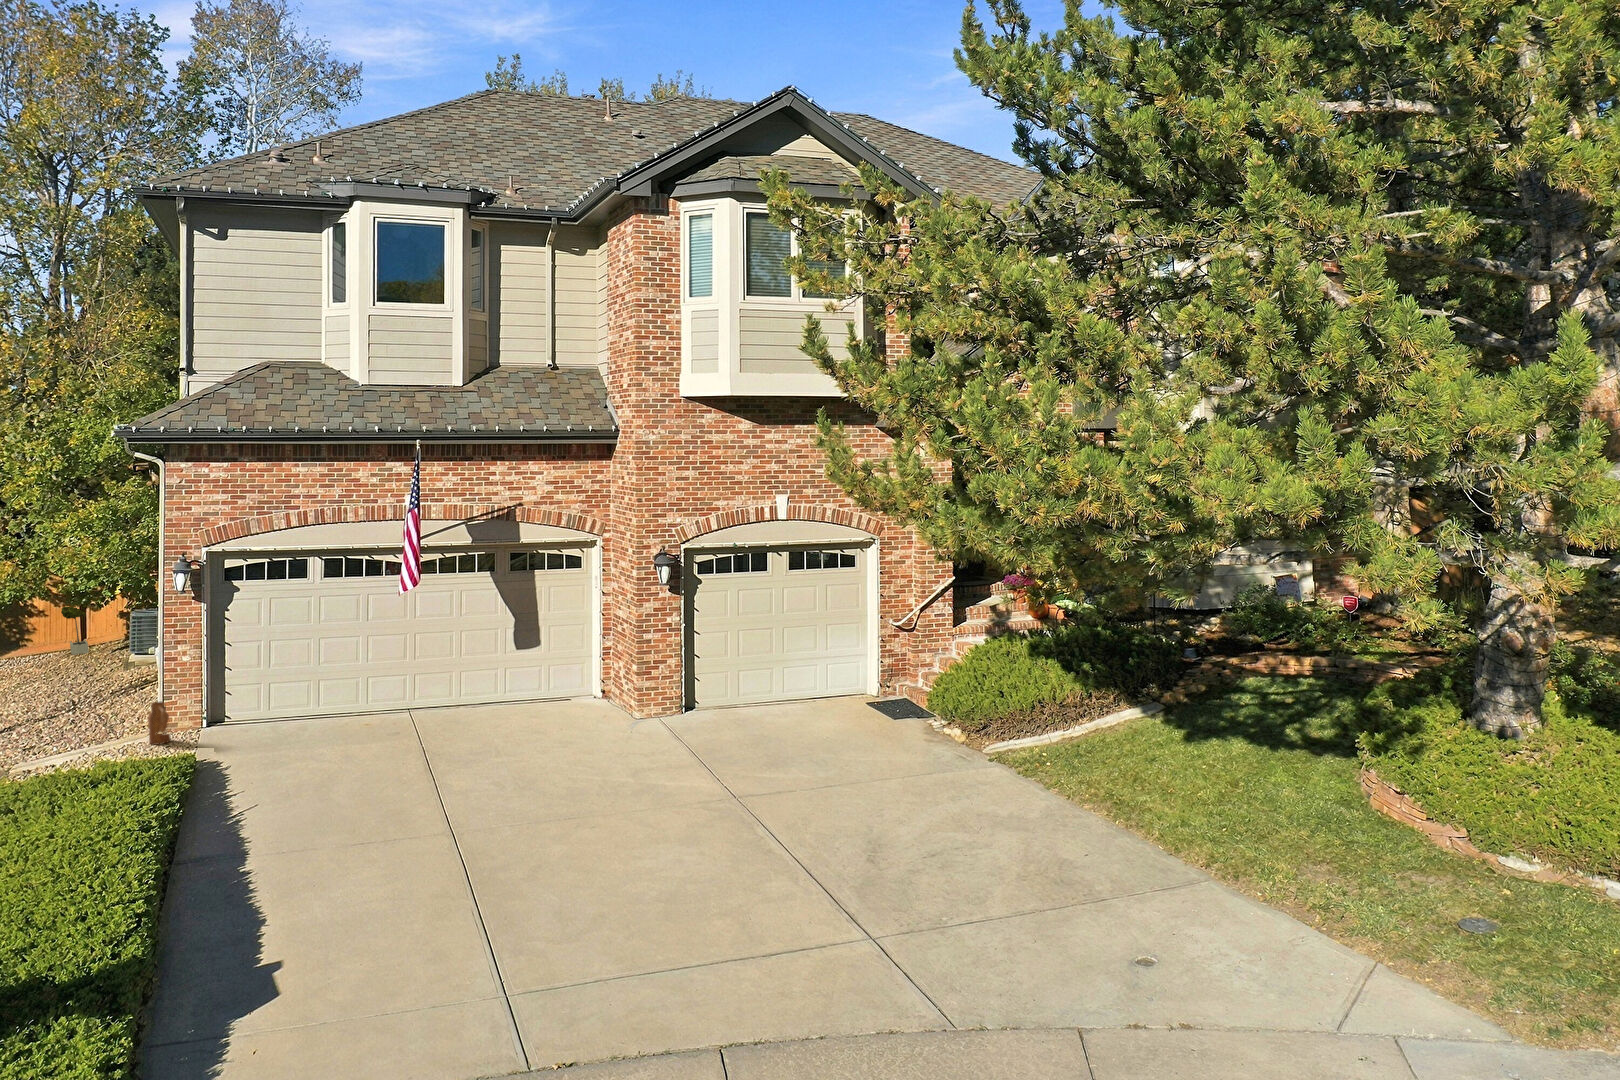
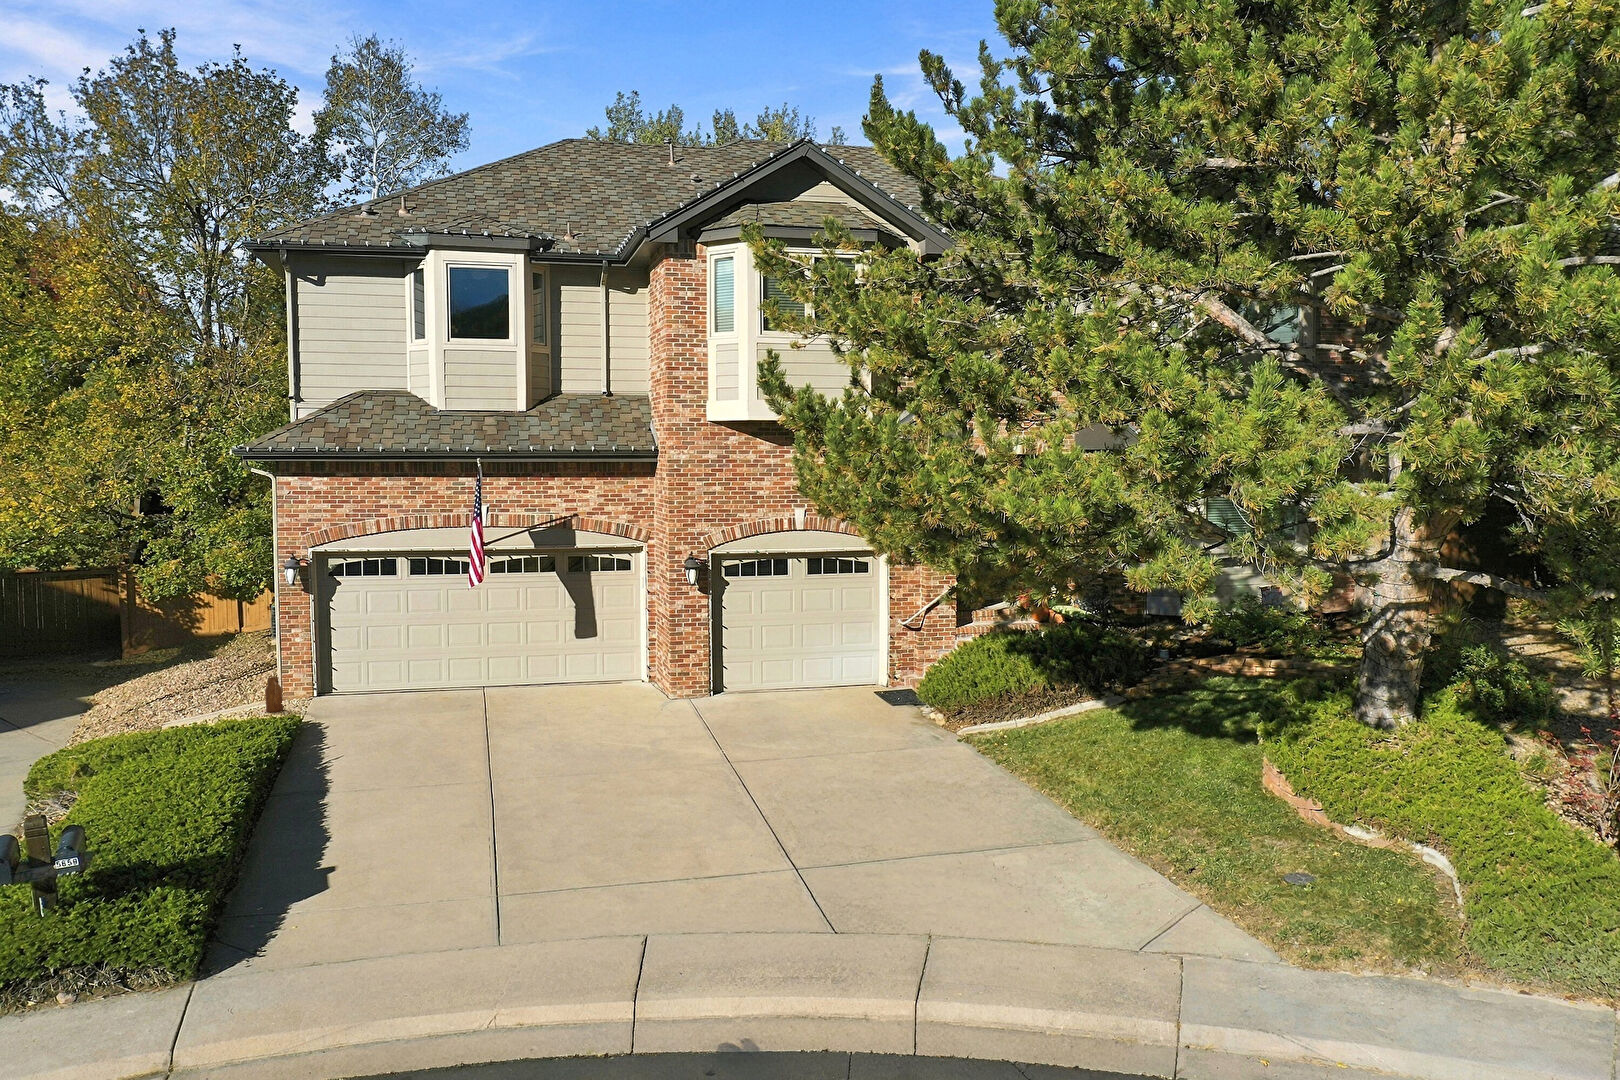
potted tree: present [61,607,89,655] -> none [212,597,234,640]

